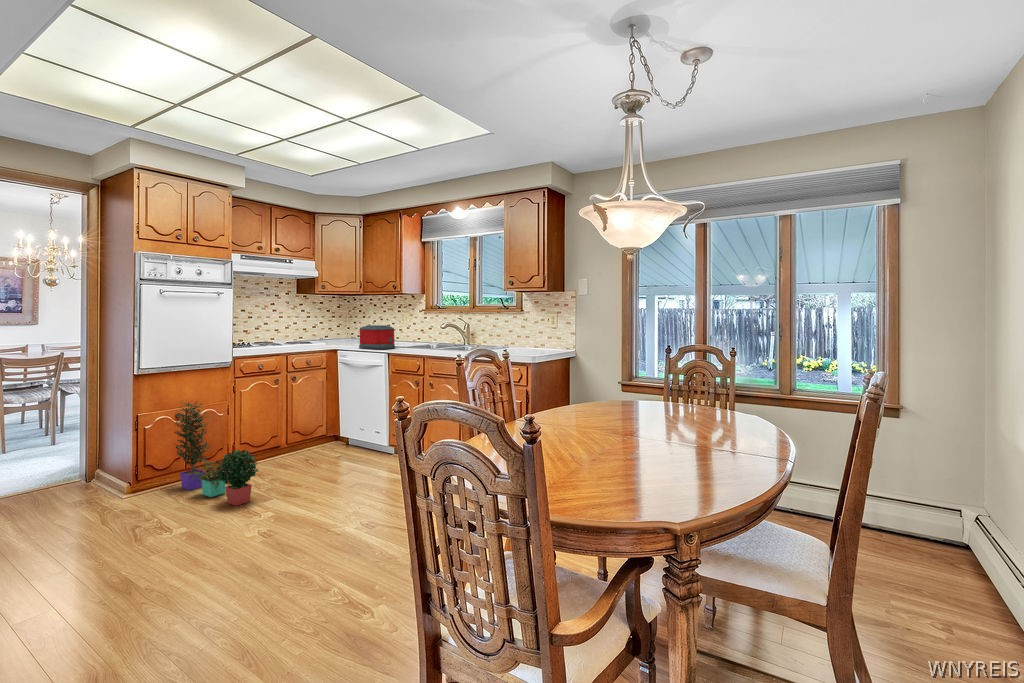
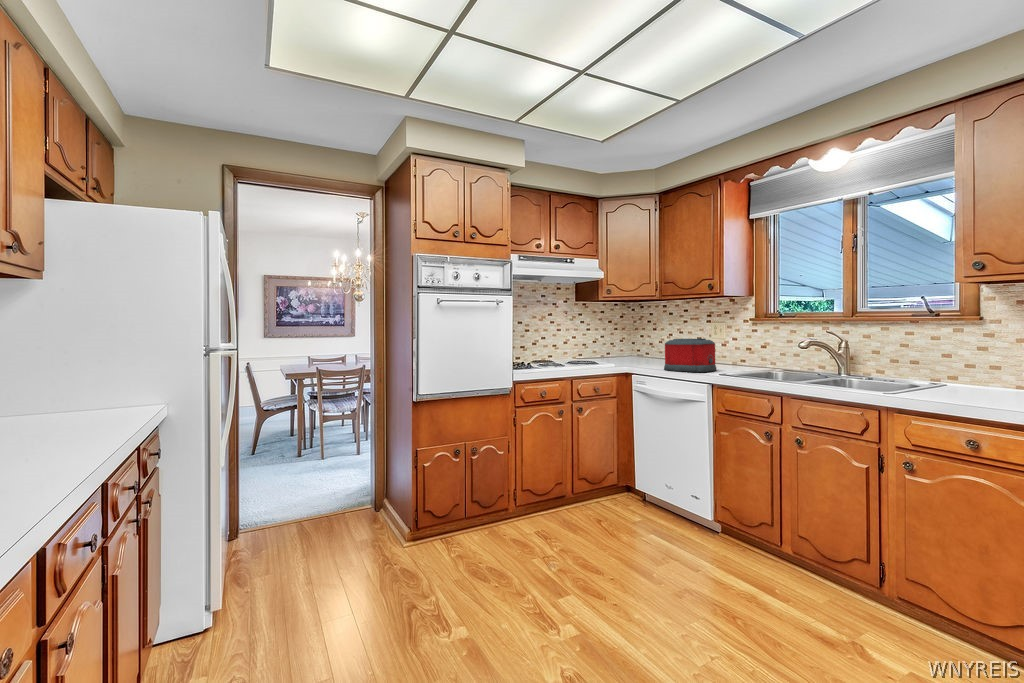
potted plant: present [174,401,258,506] -> none [451,436,554,591]

